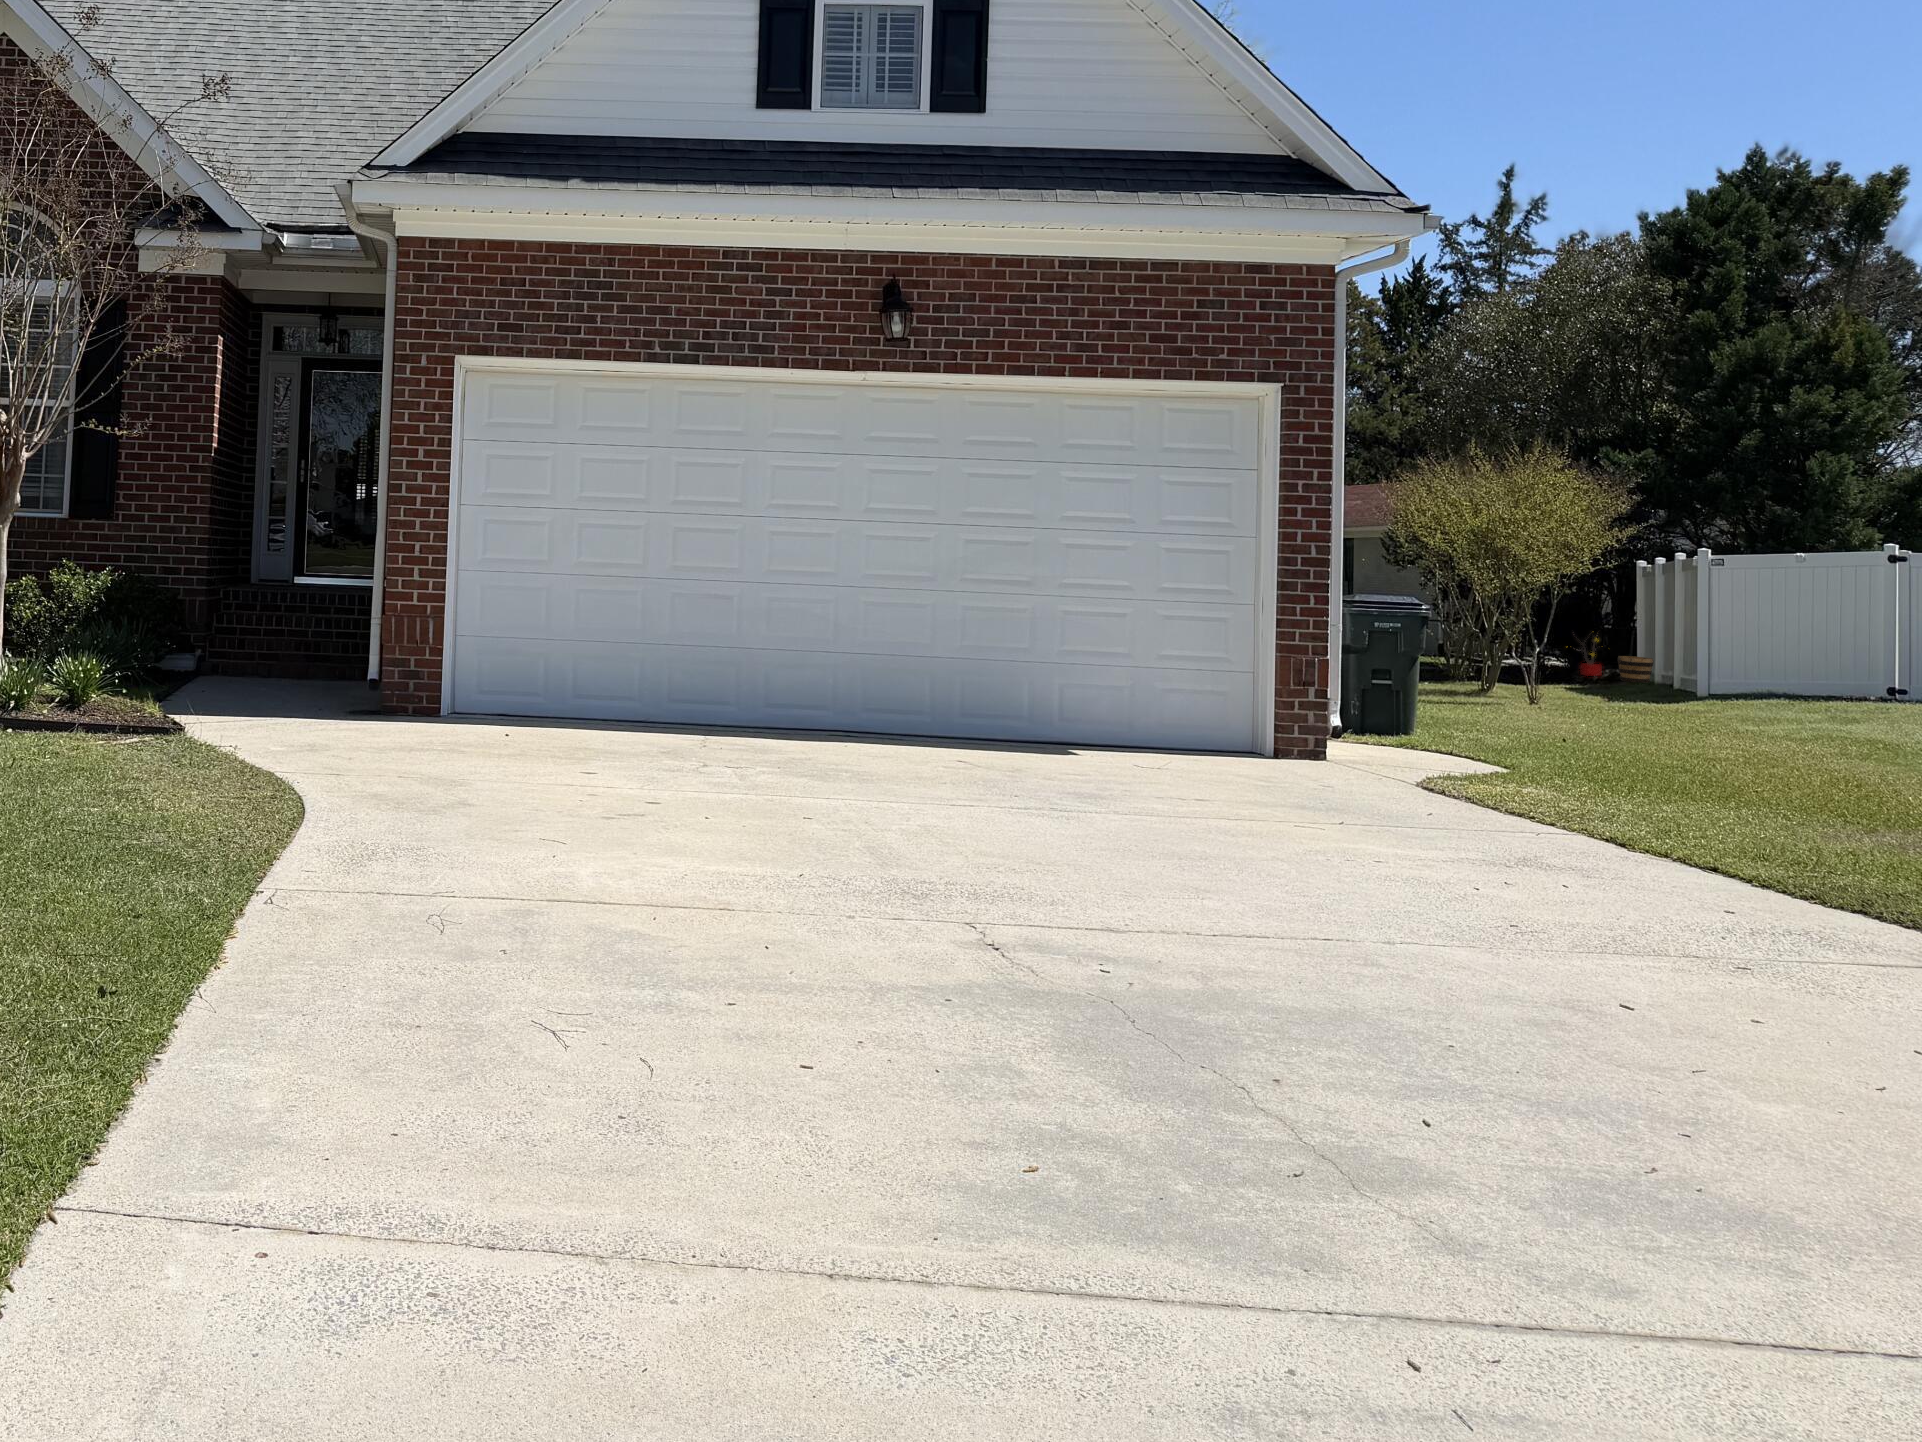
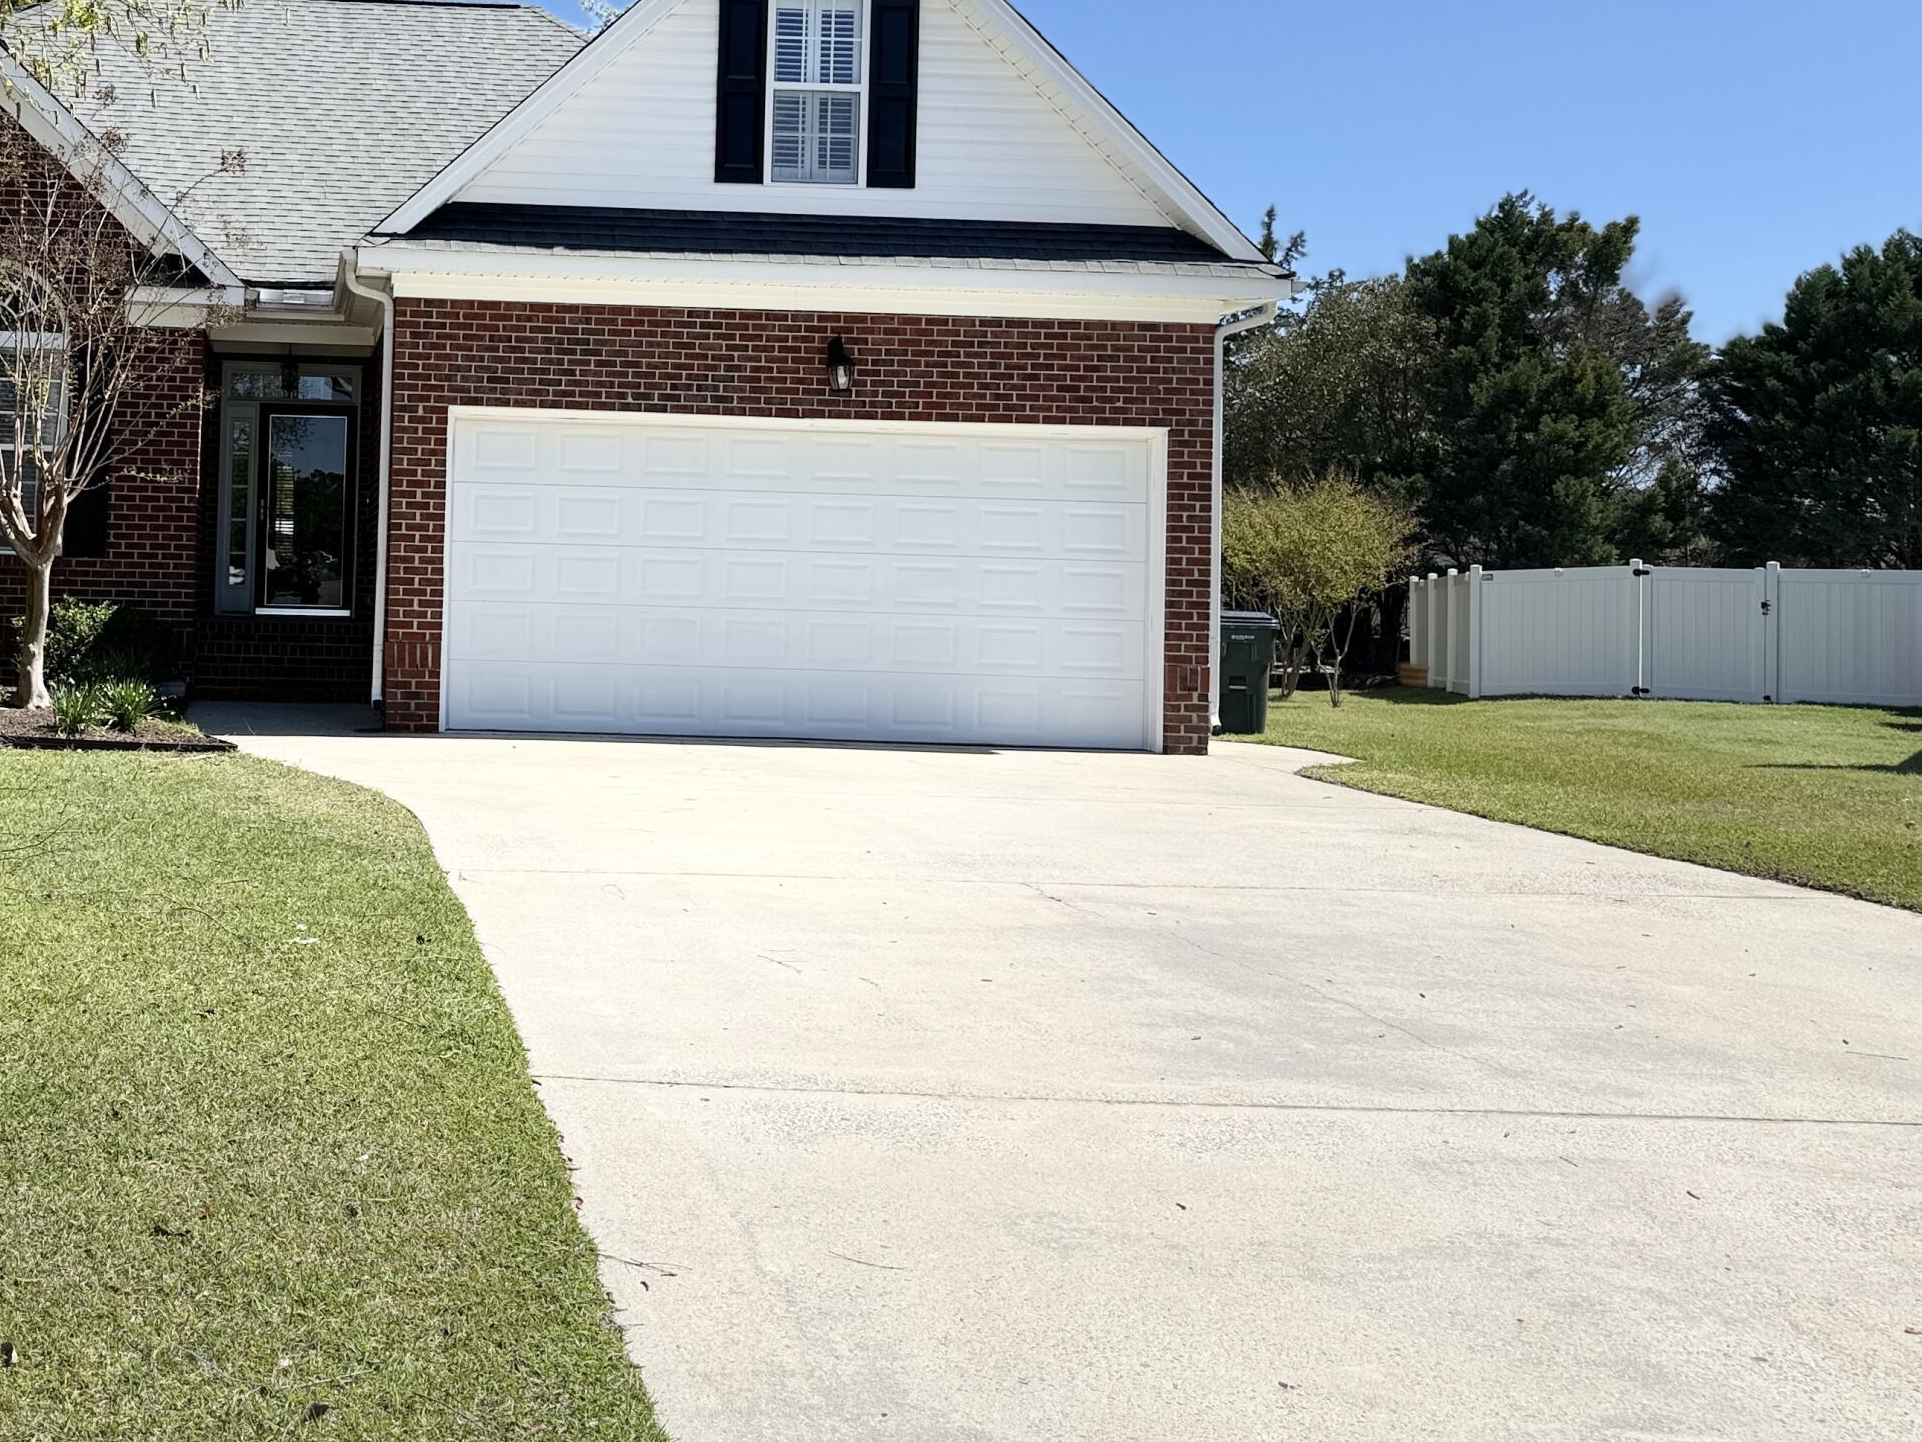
decorative plant: present [1573,634,1602,676] -> none [1352,640,1391,682]

